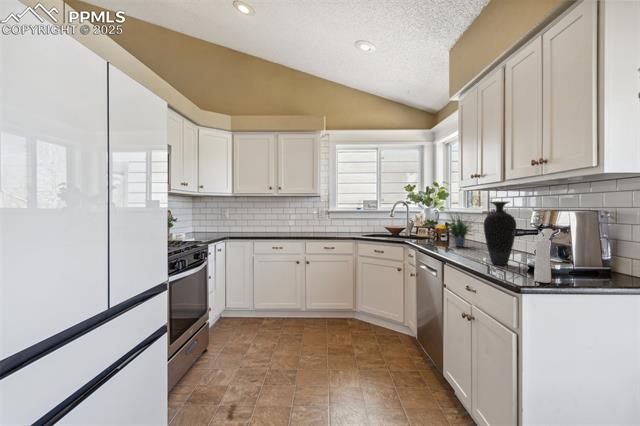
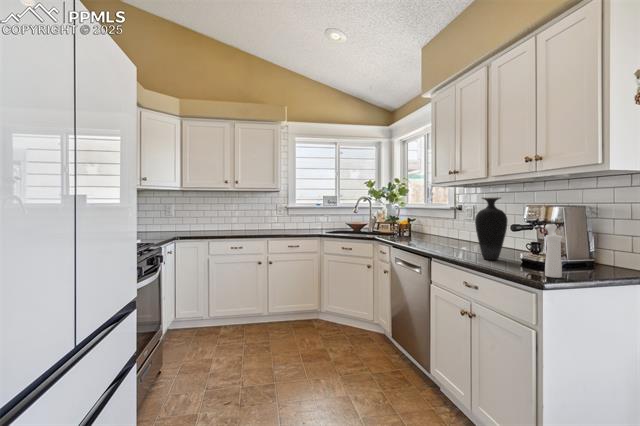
potted plant: present [444,213,472,247] -> none [411,203,452,242]

